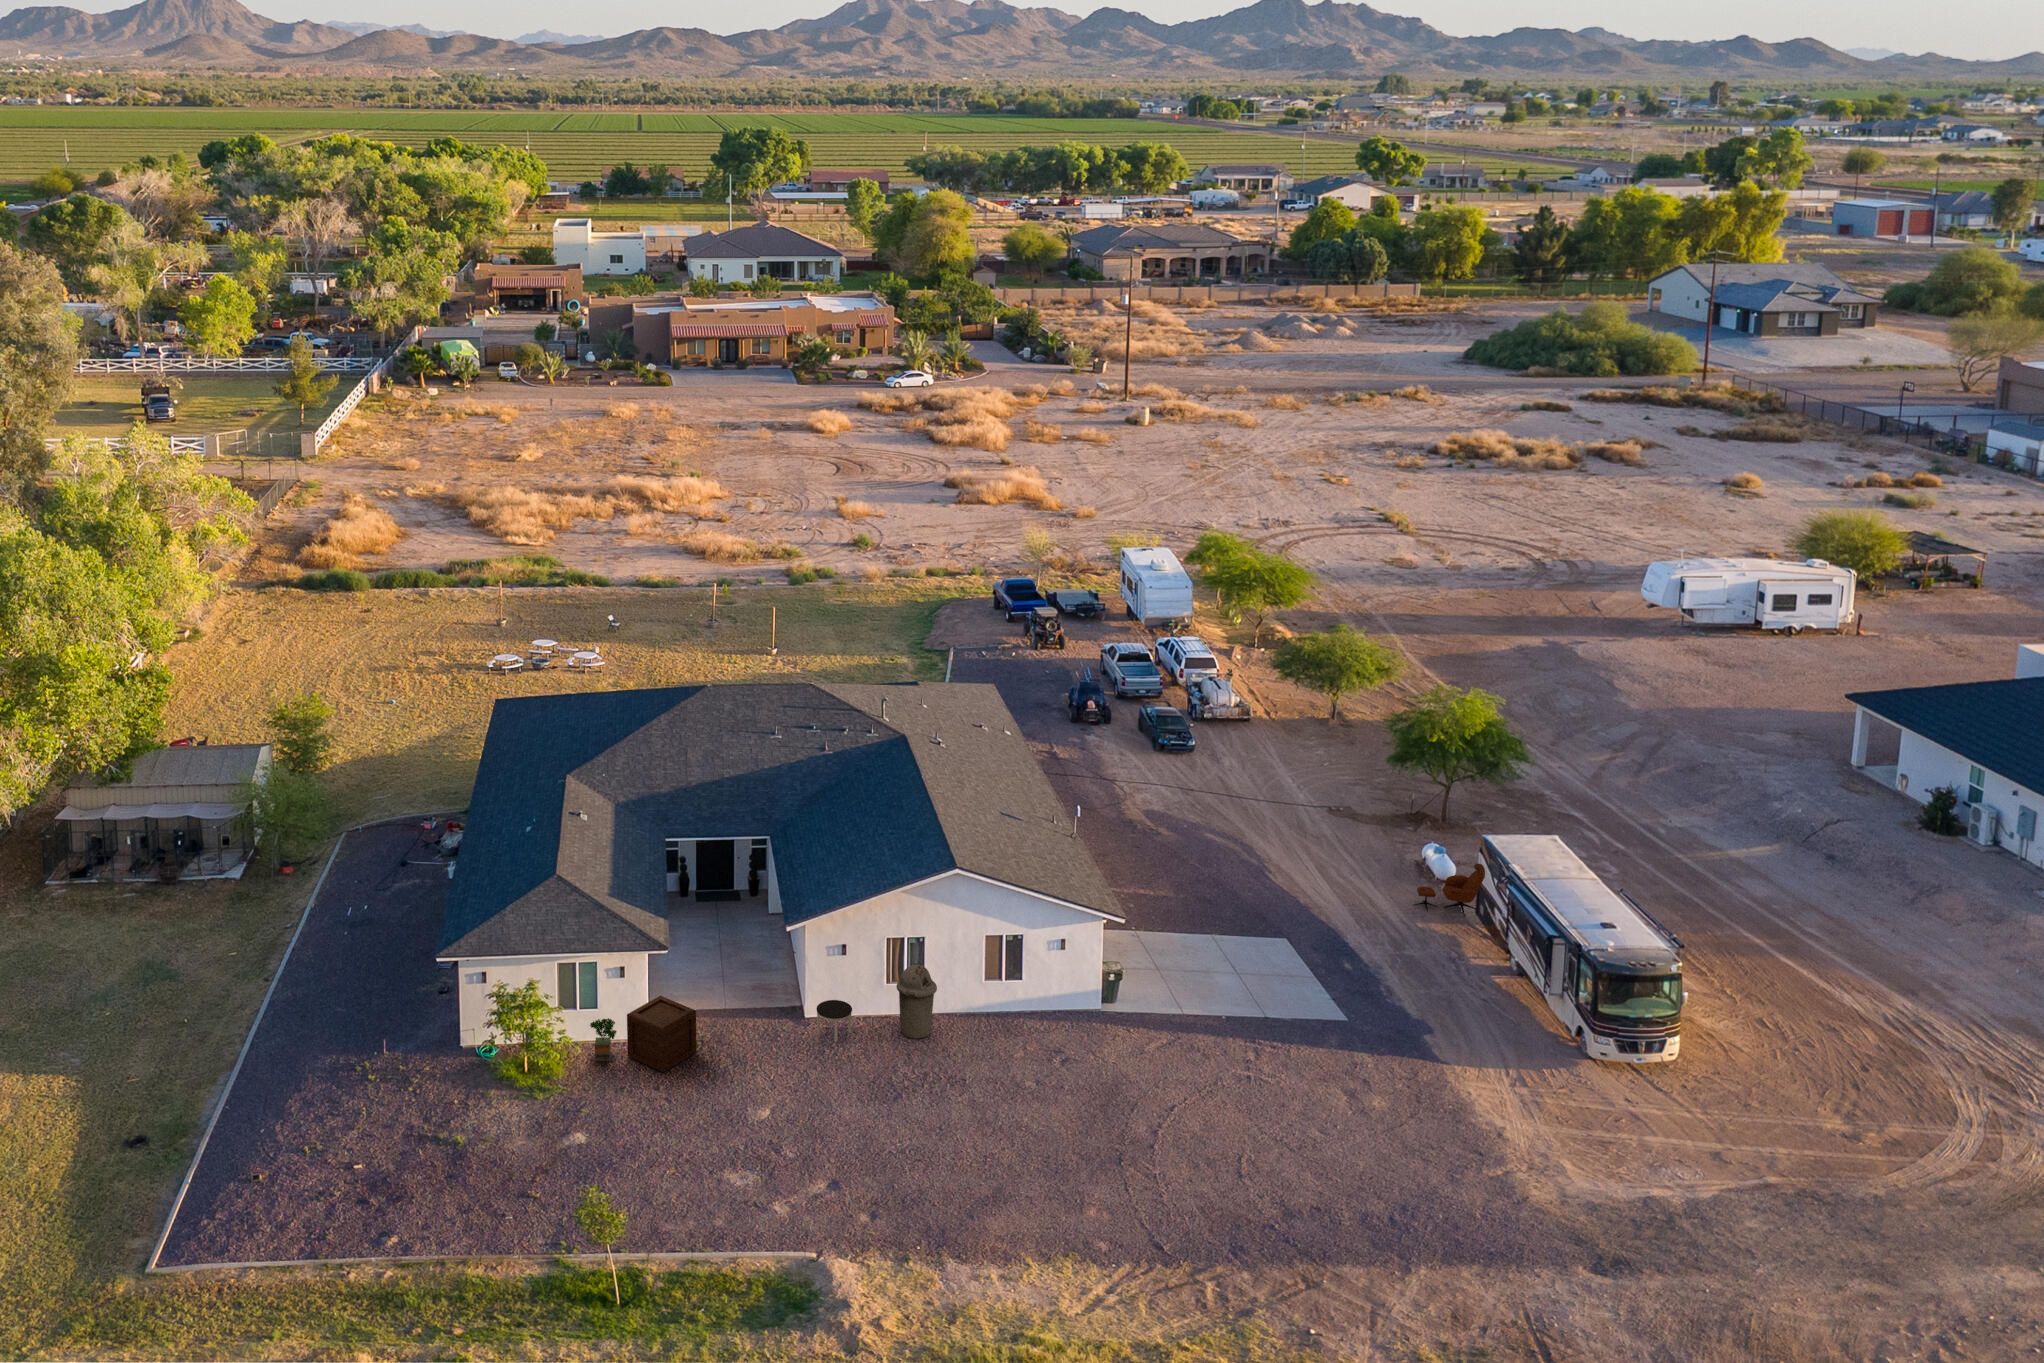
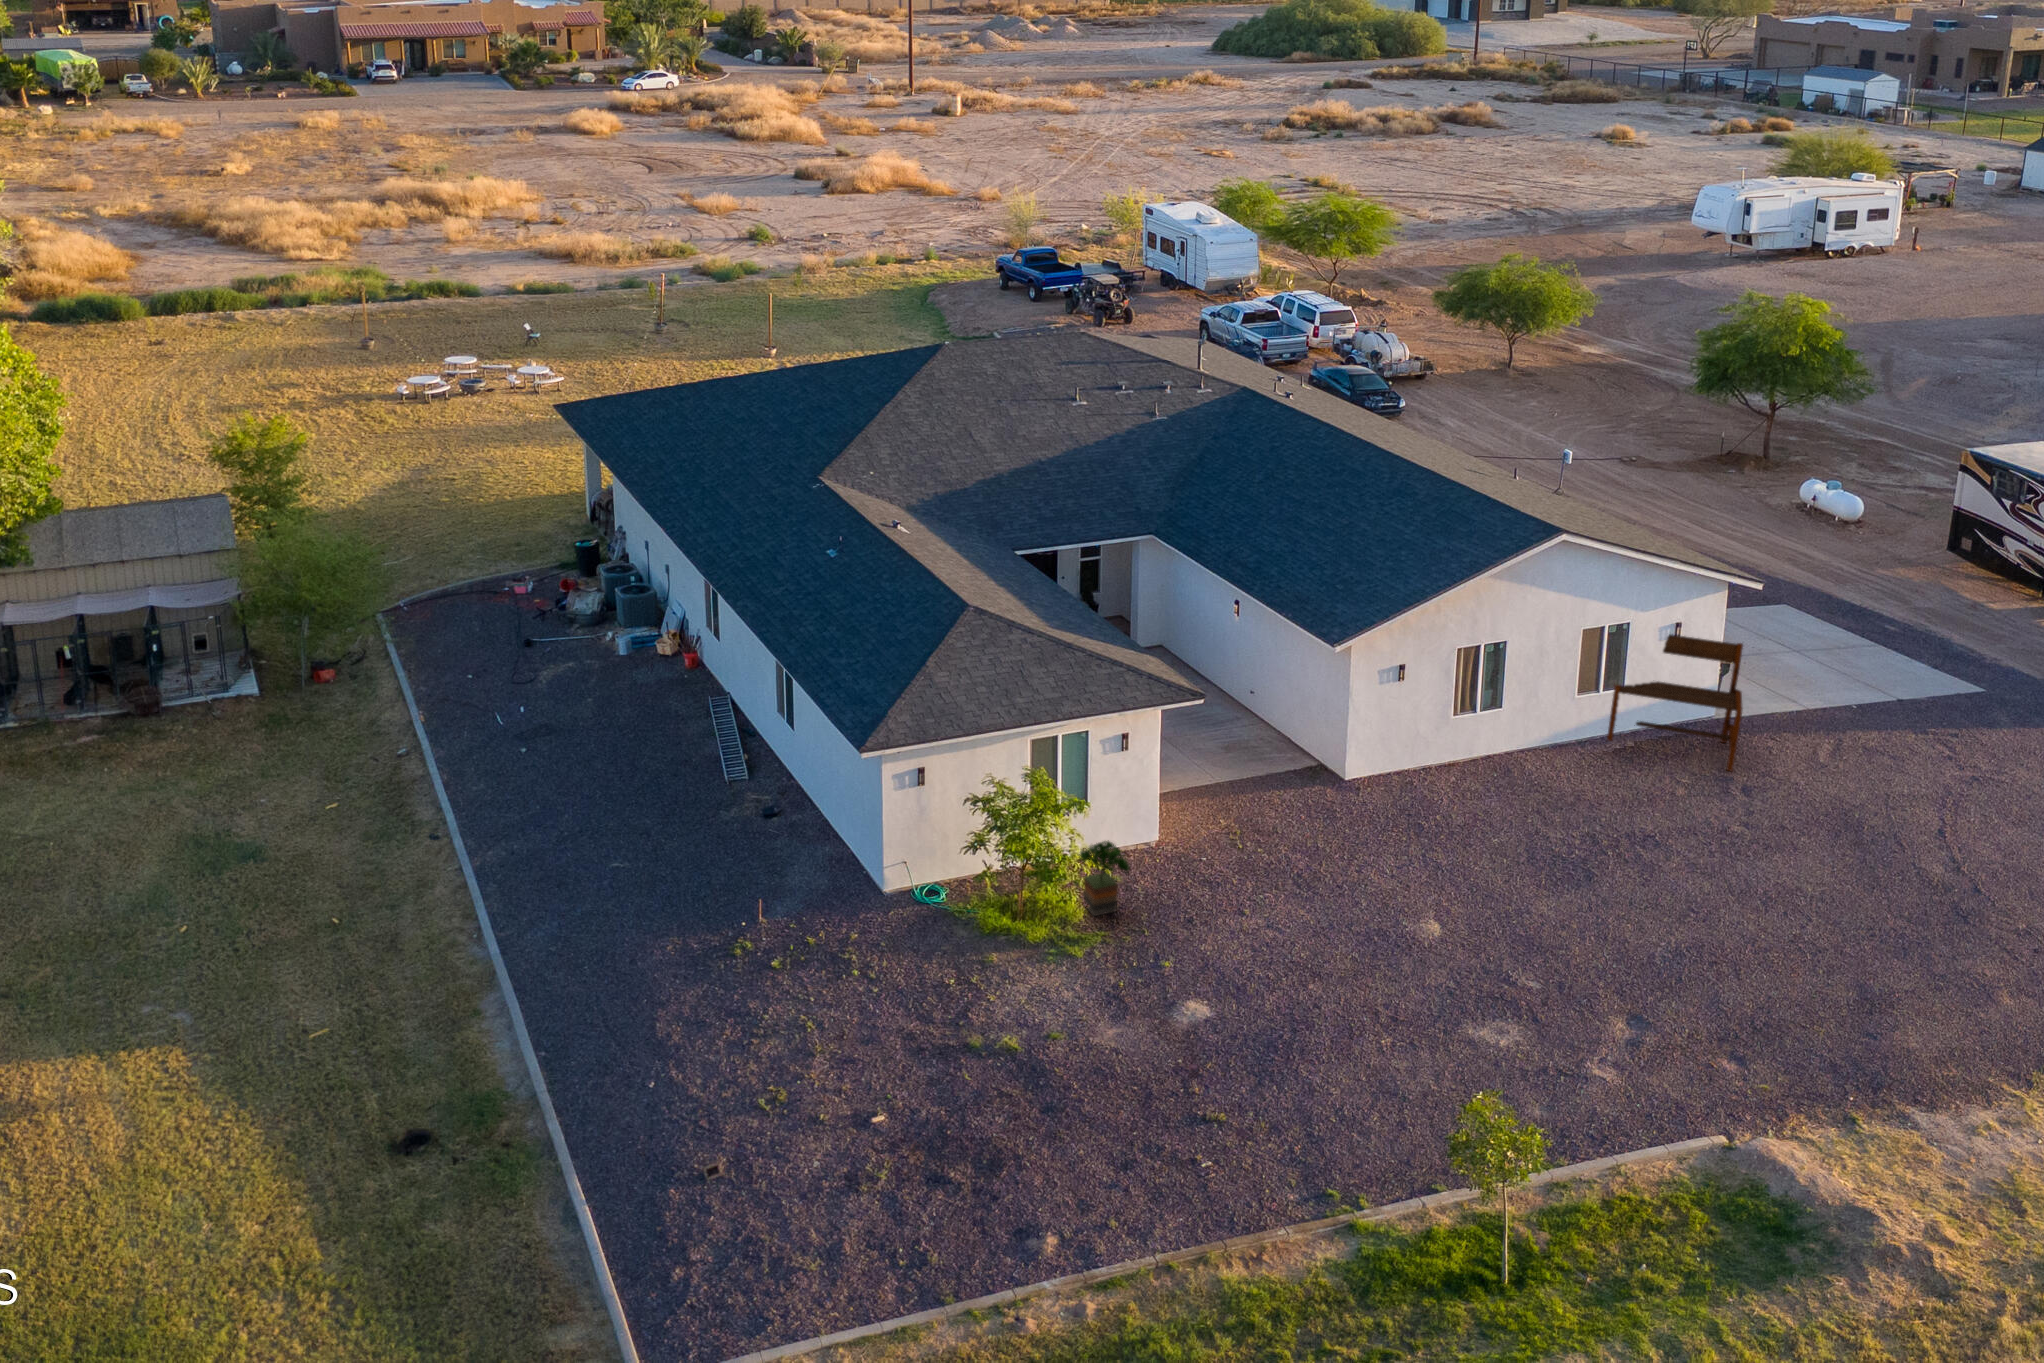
lounge chair: present [1414,864,1485,915] -> none [1876,477,1968,544]
bench: none [1004,942,1095,1049] -> present [1607,634,1743,771]
trash can: present [896,965,937,1039] -> none [1484,681,1550,794]
wooden crate: present [627,996,696,1073] -> none [1139,789,1243,914]
round table: present [817,1000,852,1042] -> none [1377,755,1436,819]

